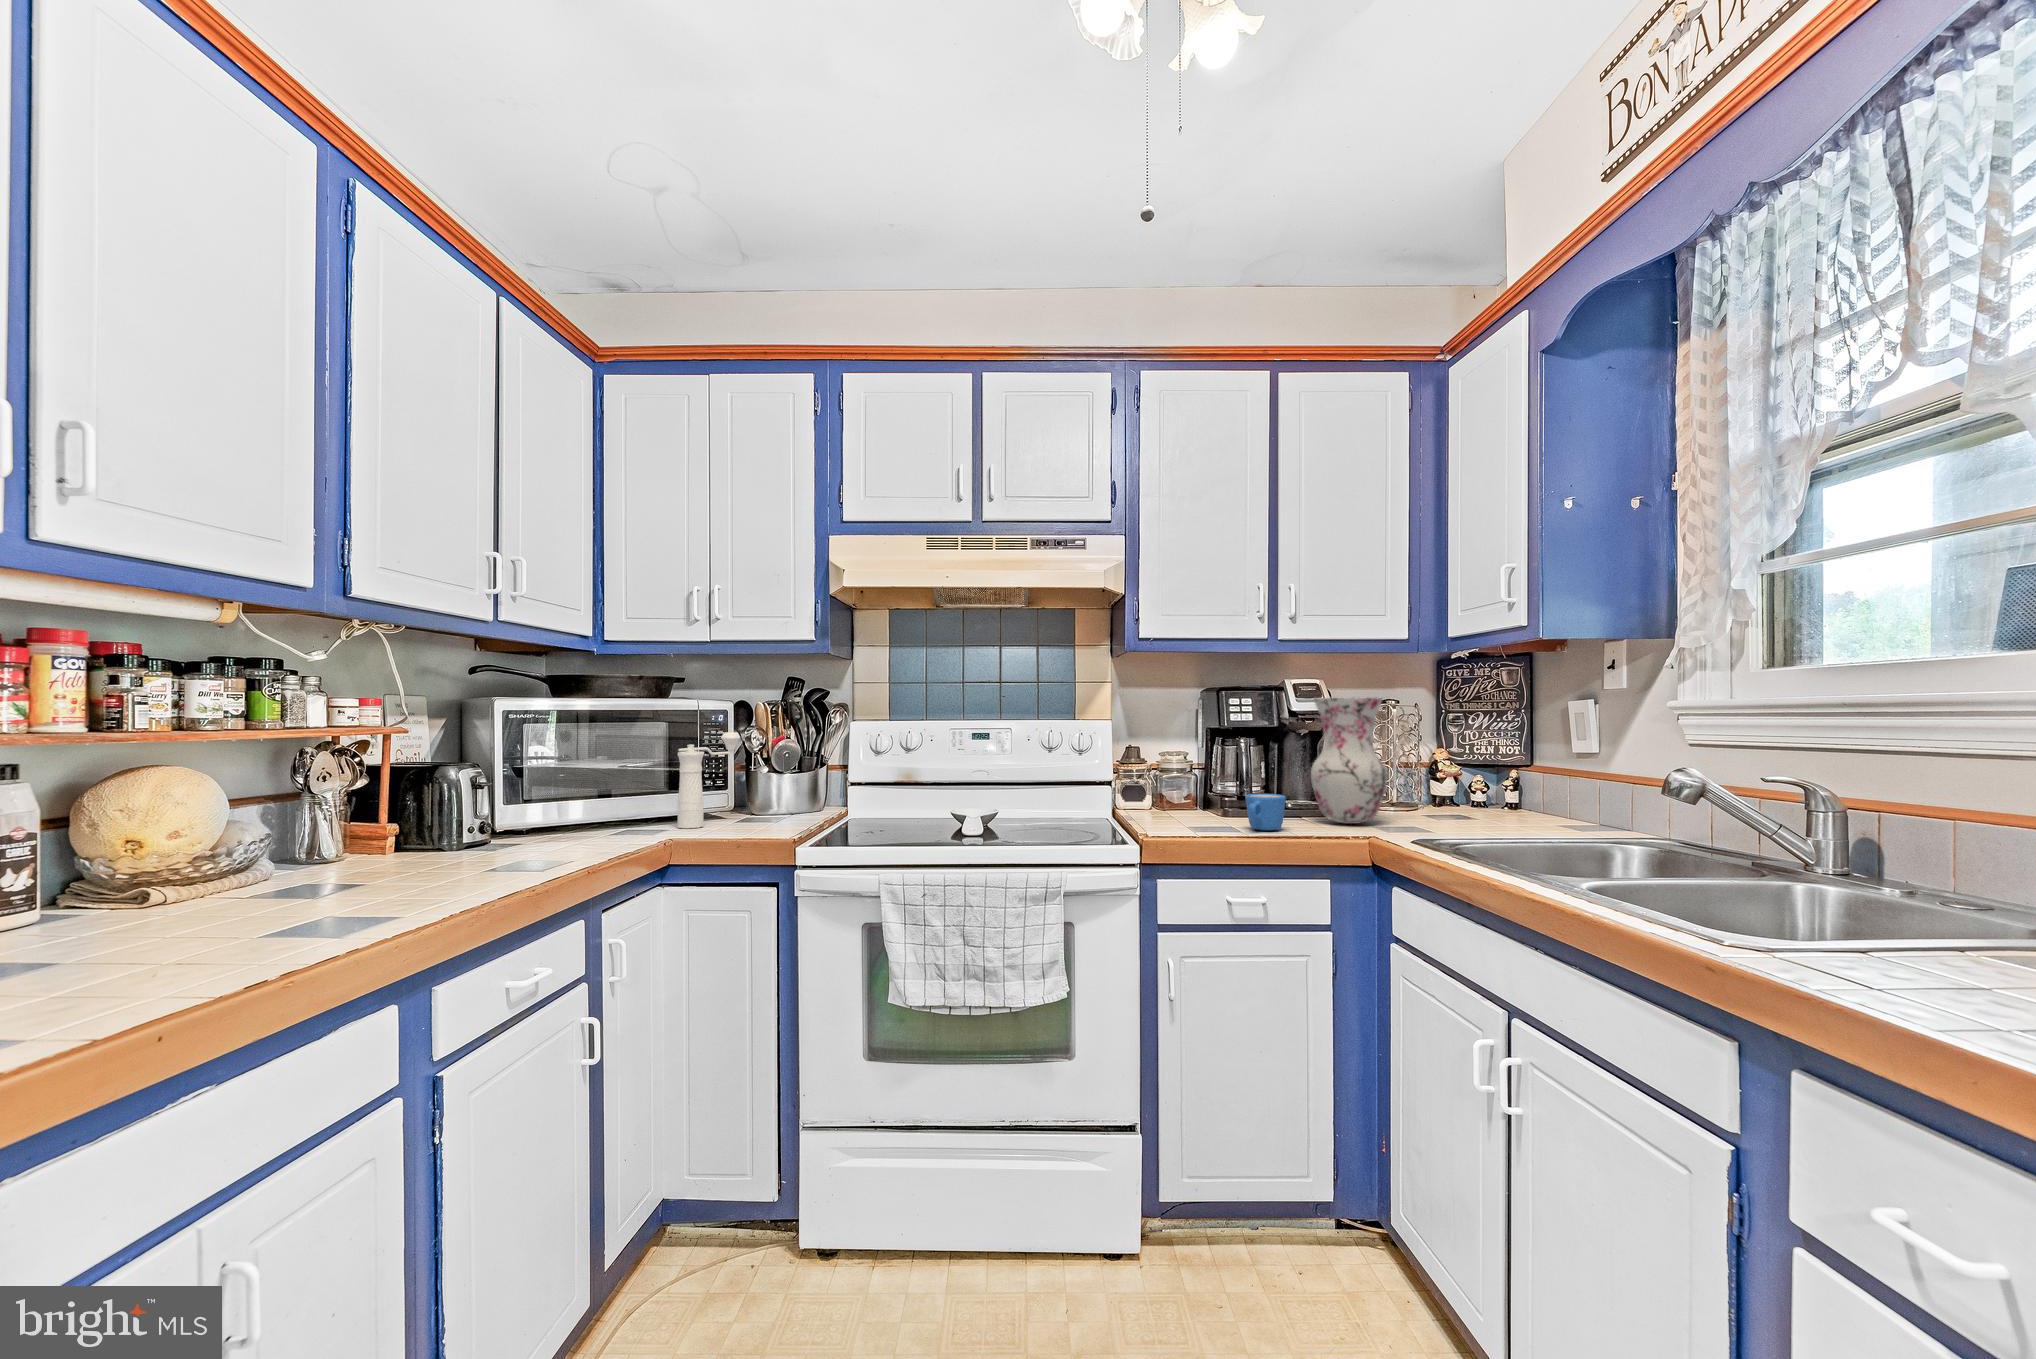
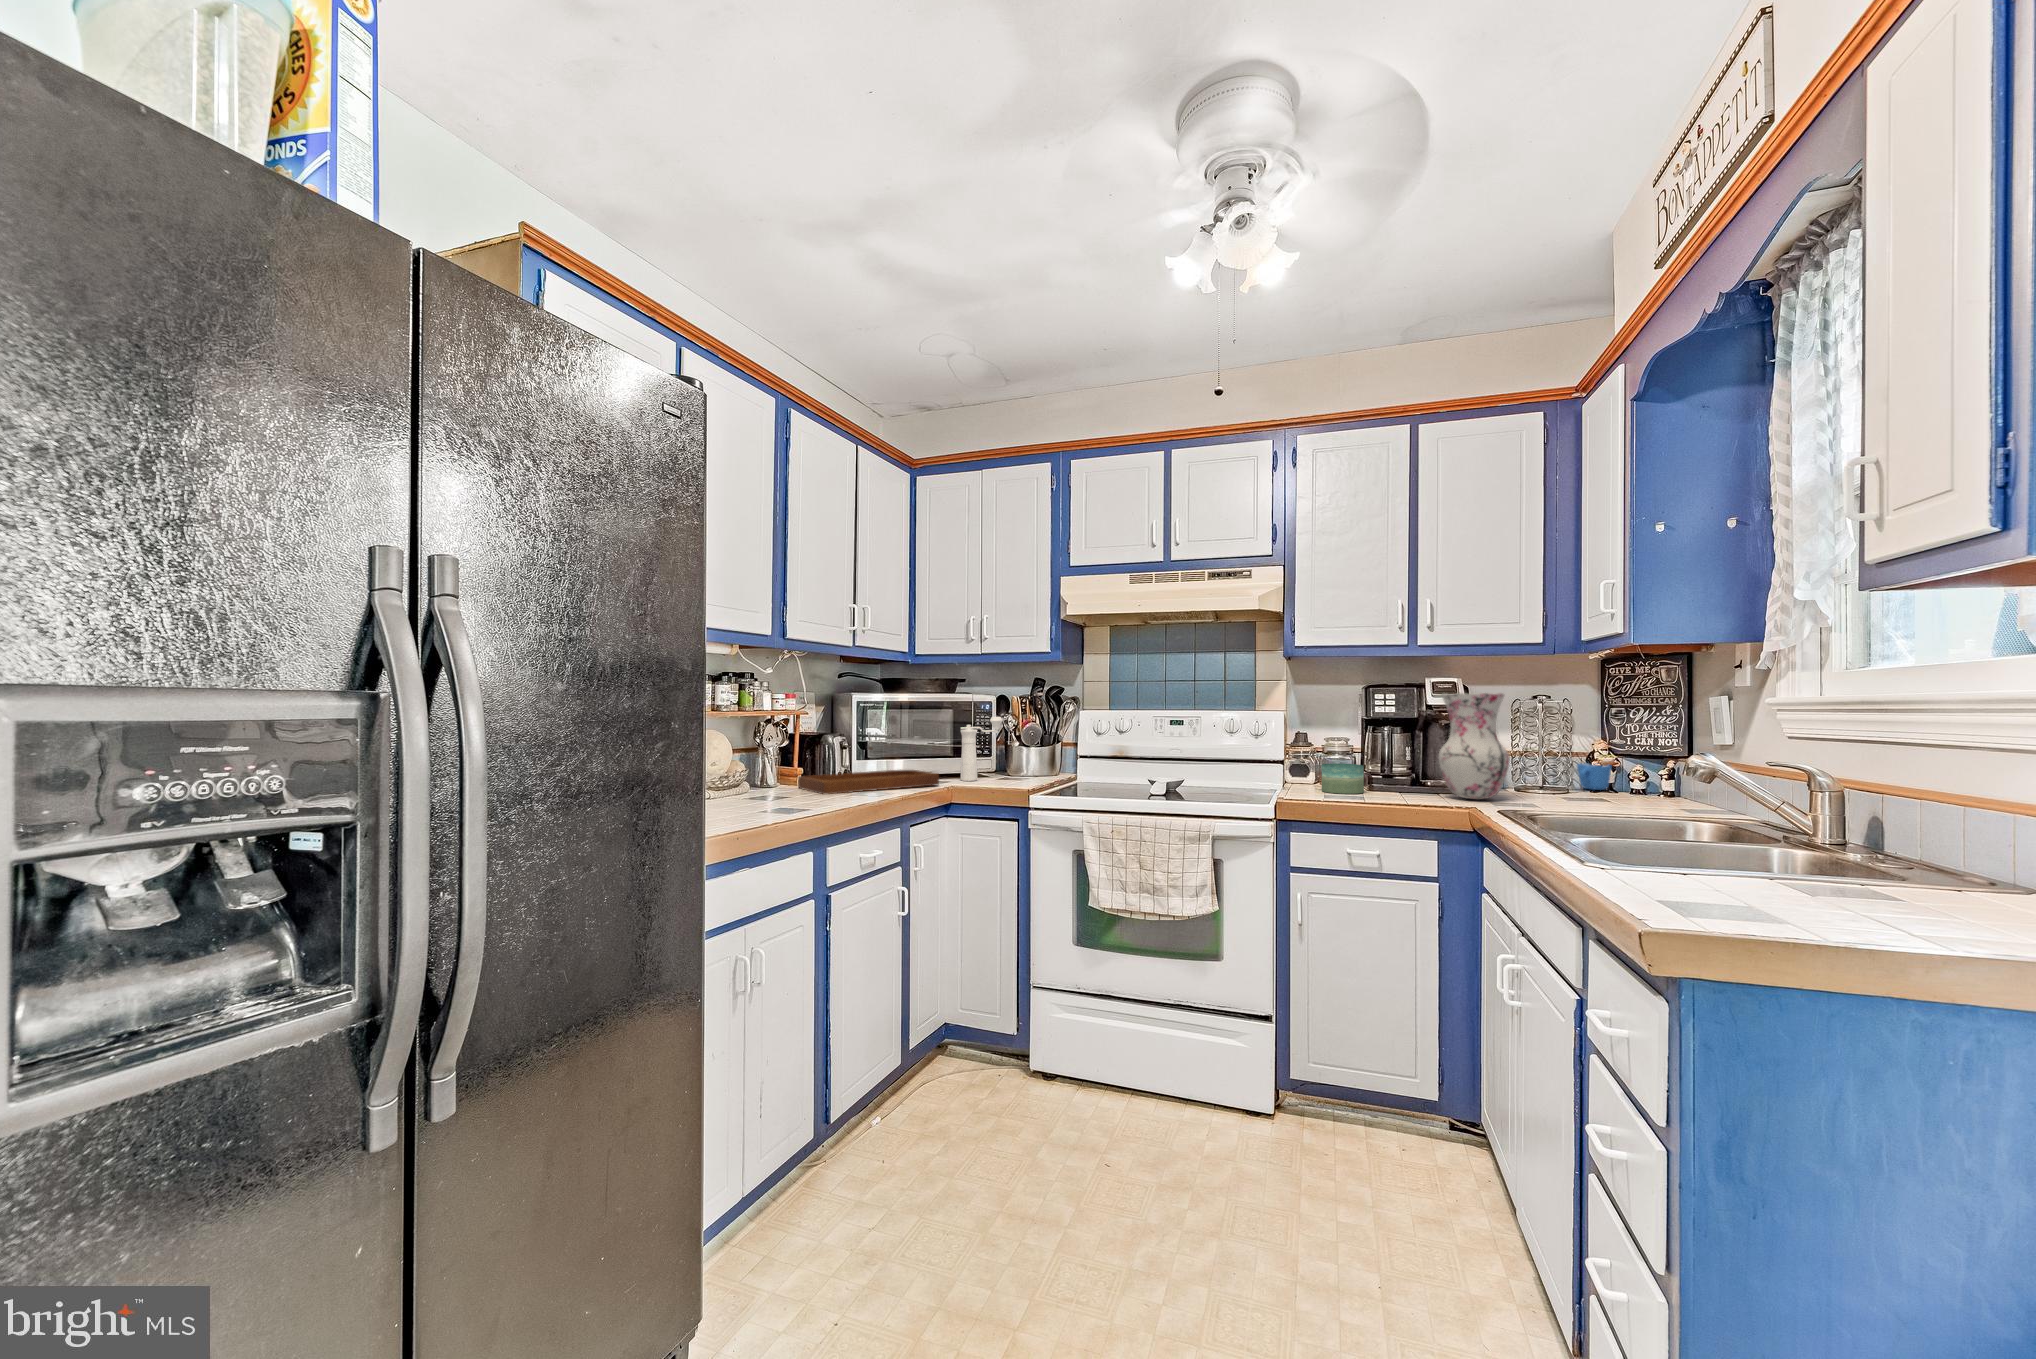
tray: none [401,778,651,867] -> present [798,743,939,794]
candle: none [1174,785,1224,823] -> present [1321,763,1364,794]
mug: present [1245,794,1286,831] -> present [1577,763,1612,790]

